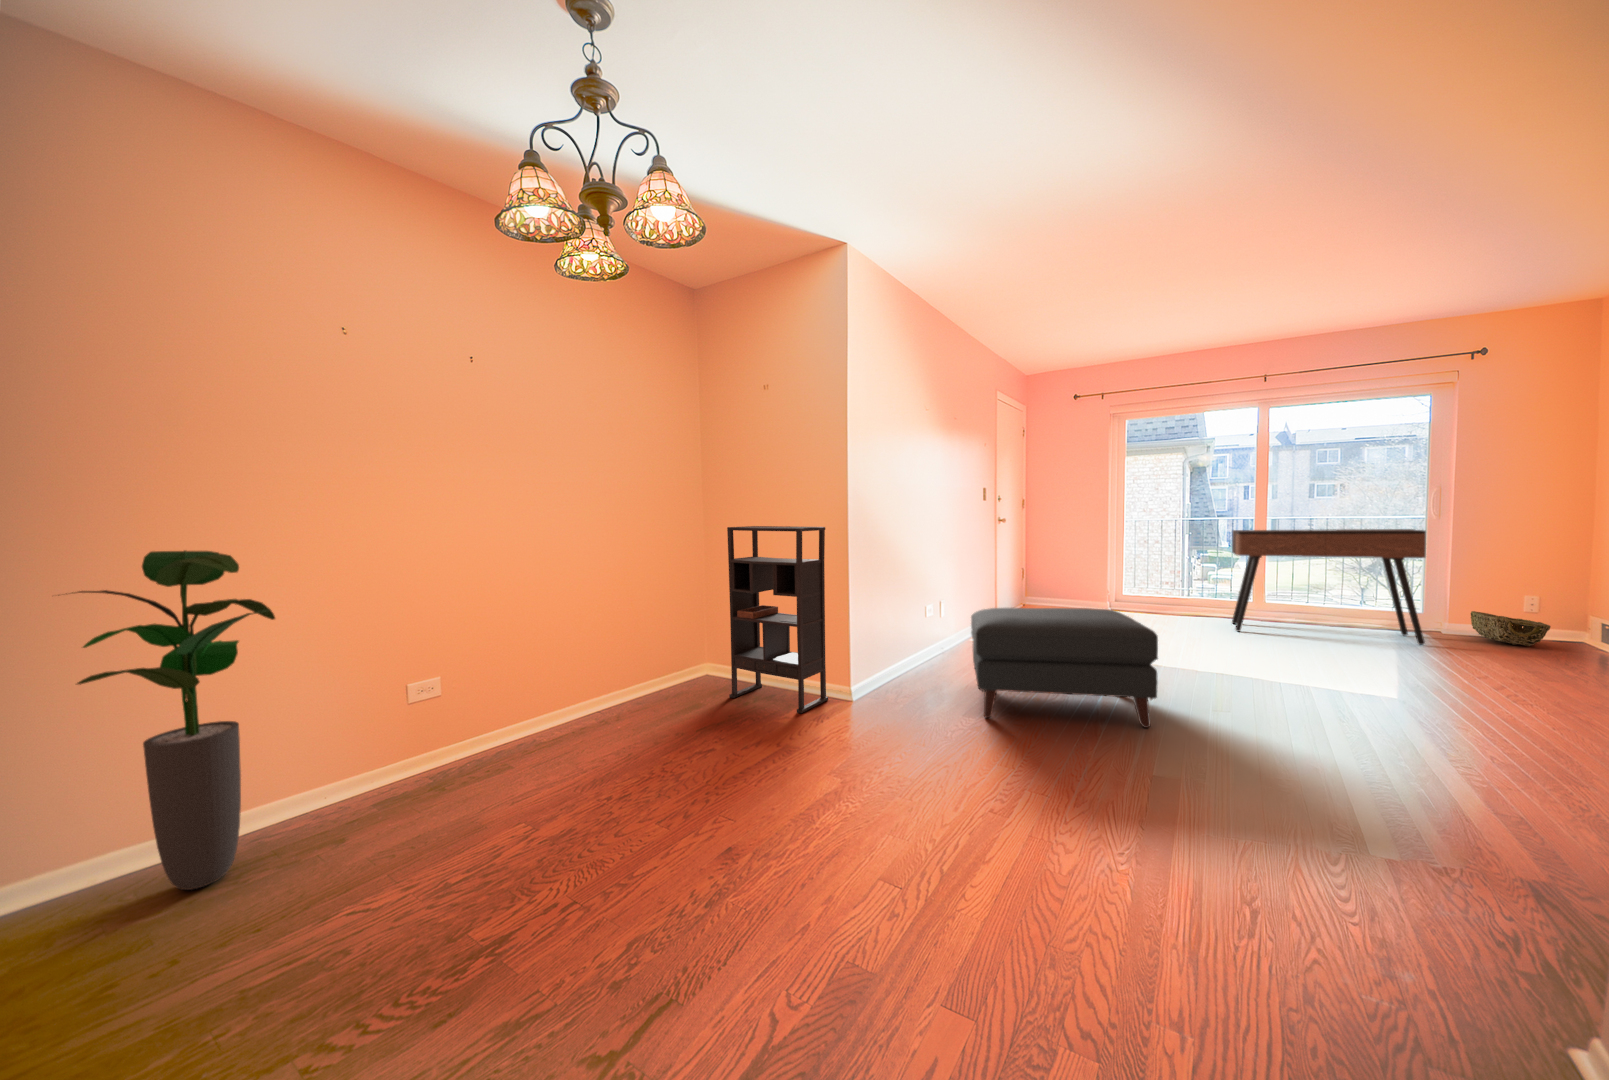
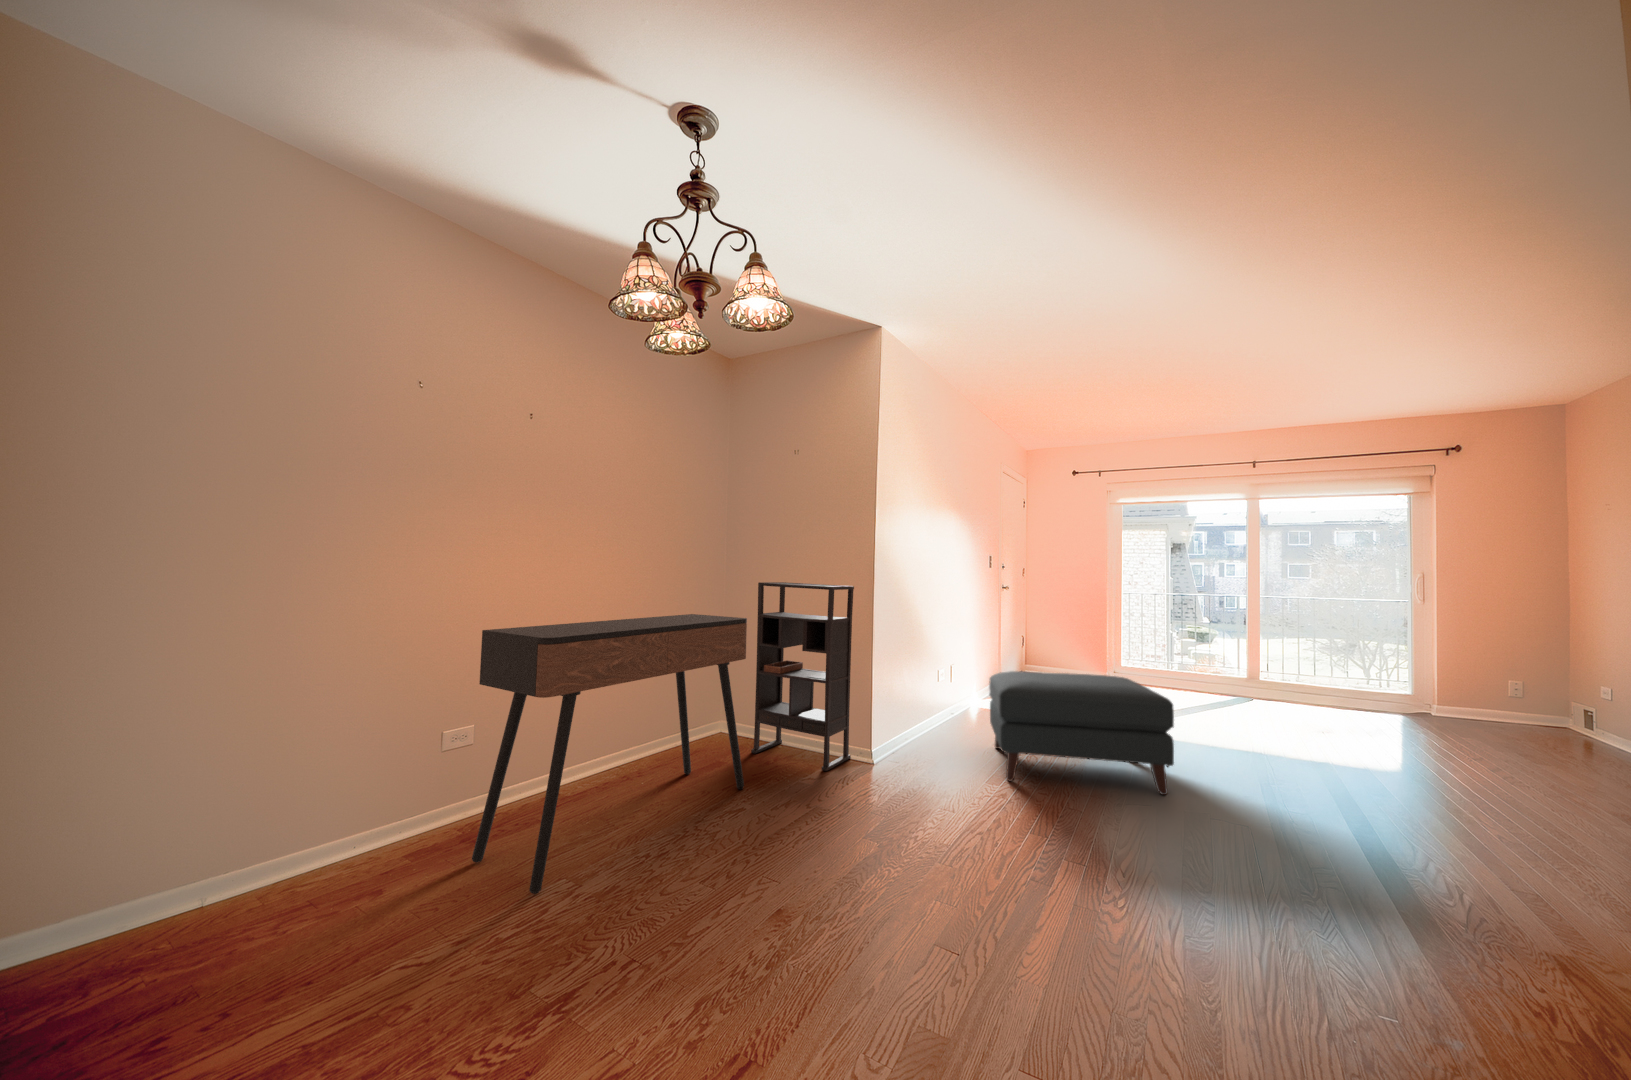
console table: present [1232,529,1426,645] -> present [472,614,747,894]
potted plant: present [77,550,275,890] -> none [137,586,343,941]
woven basket: present [1471,611,1551,646] -> none [1445,690,1519,726]

